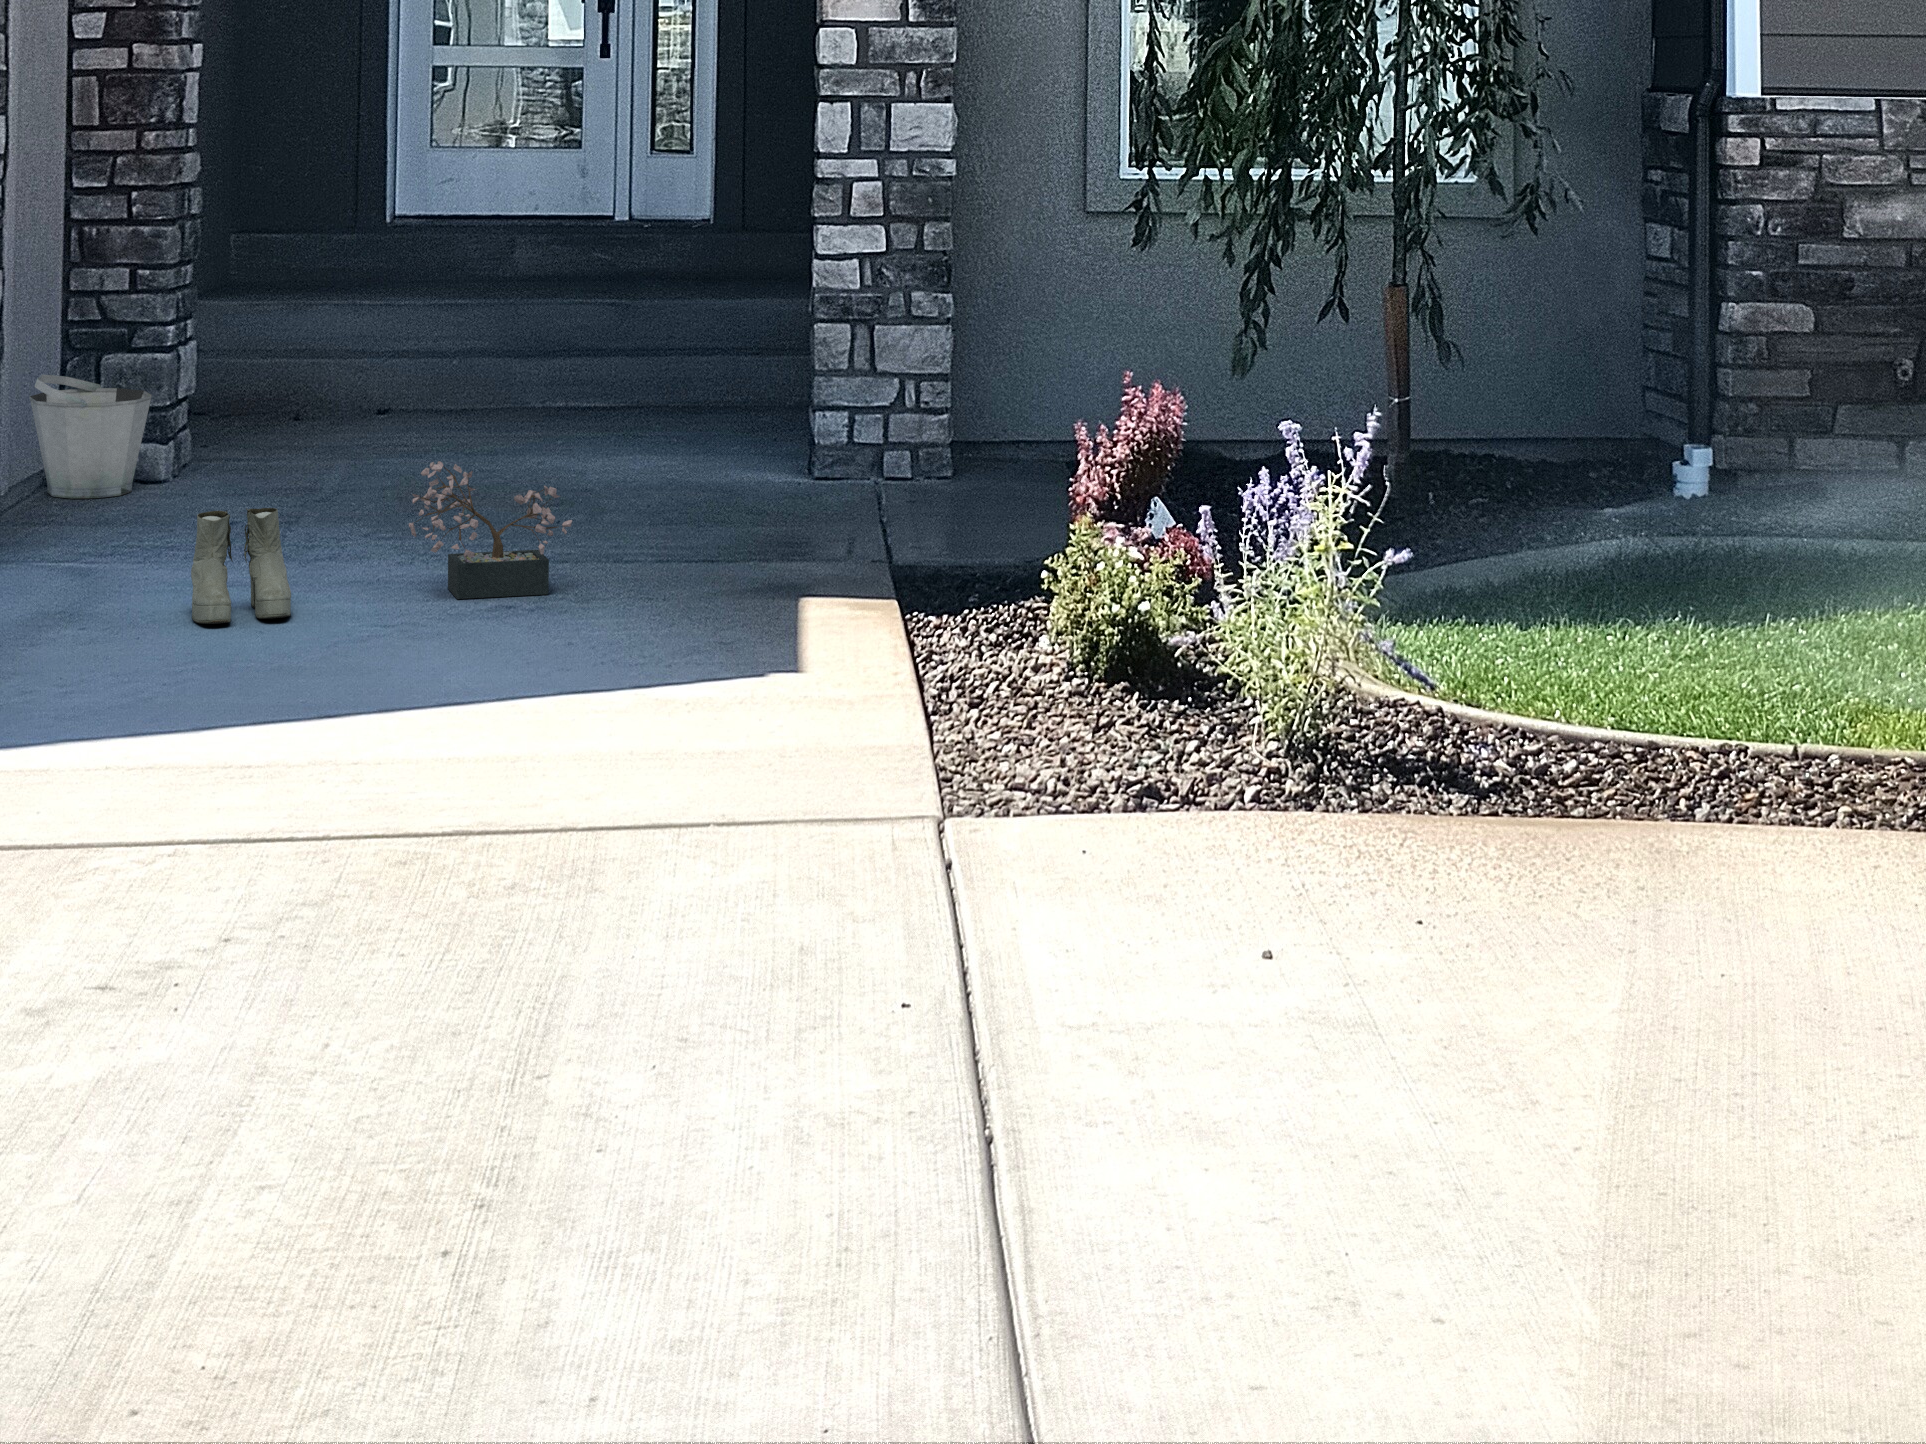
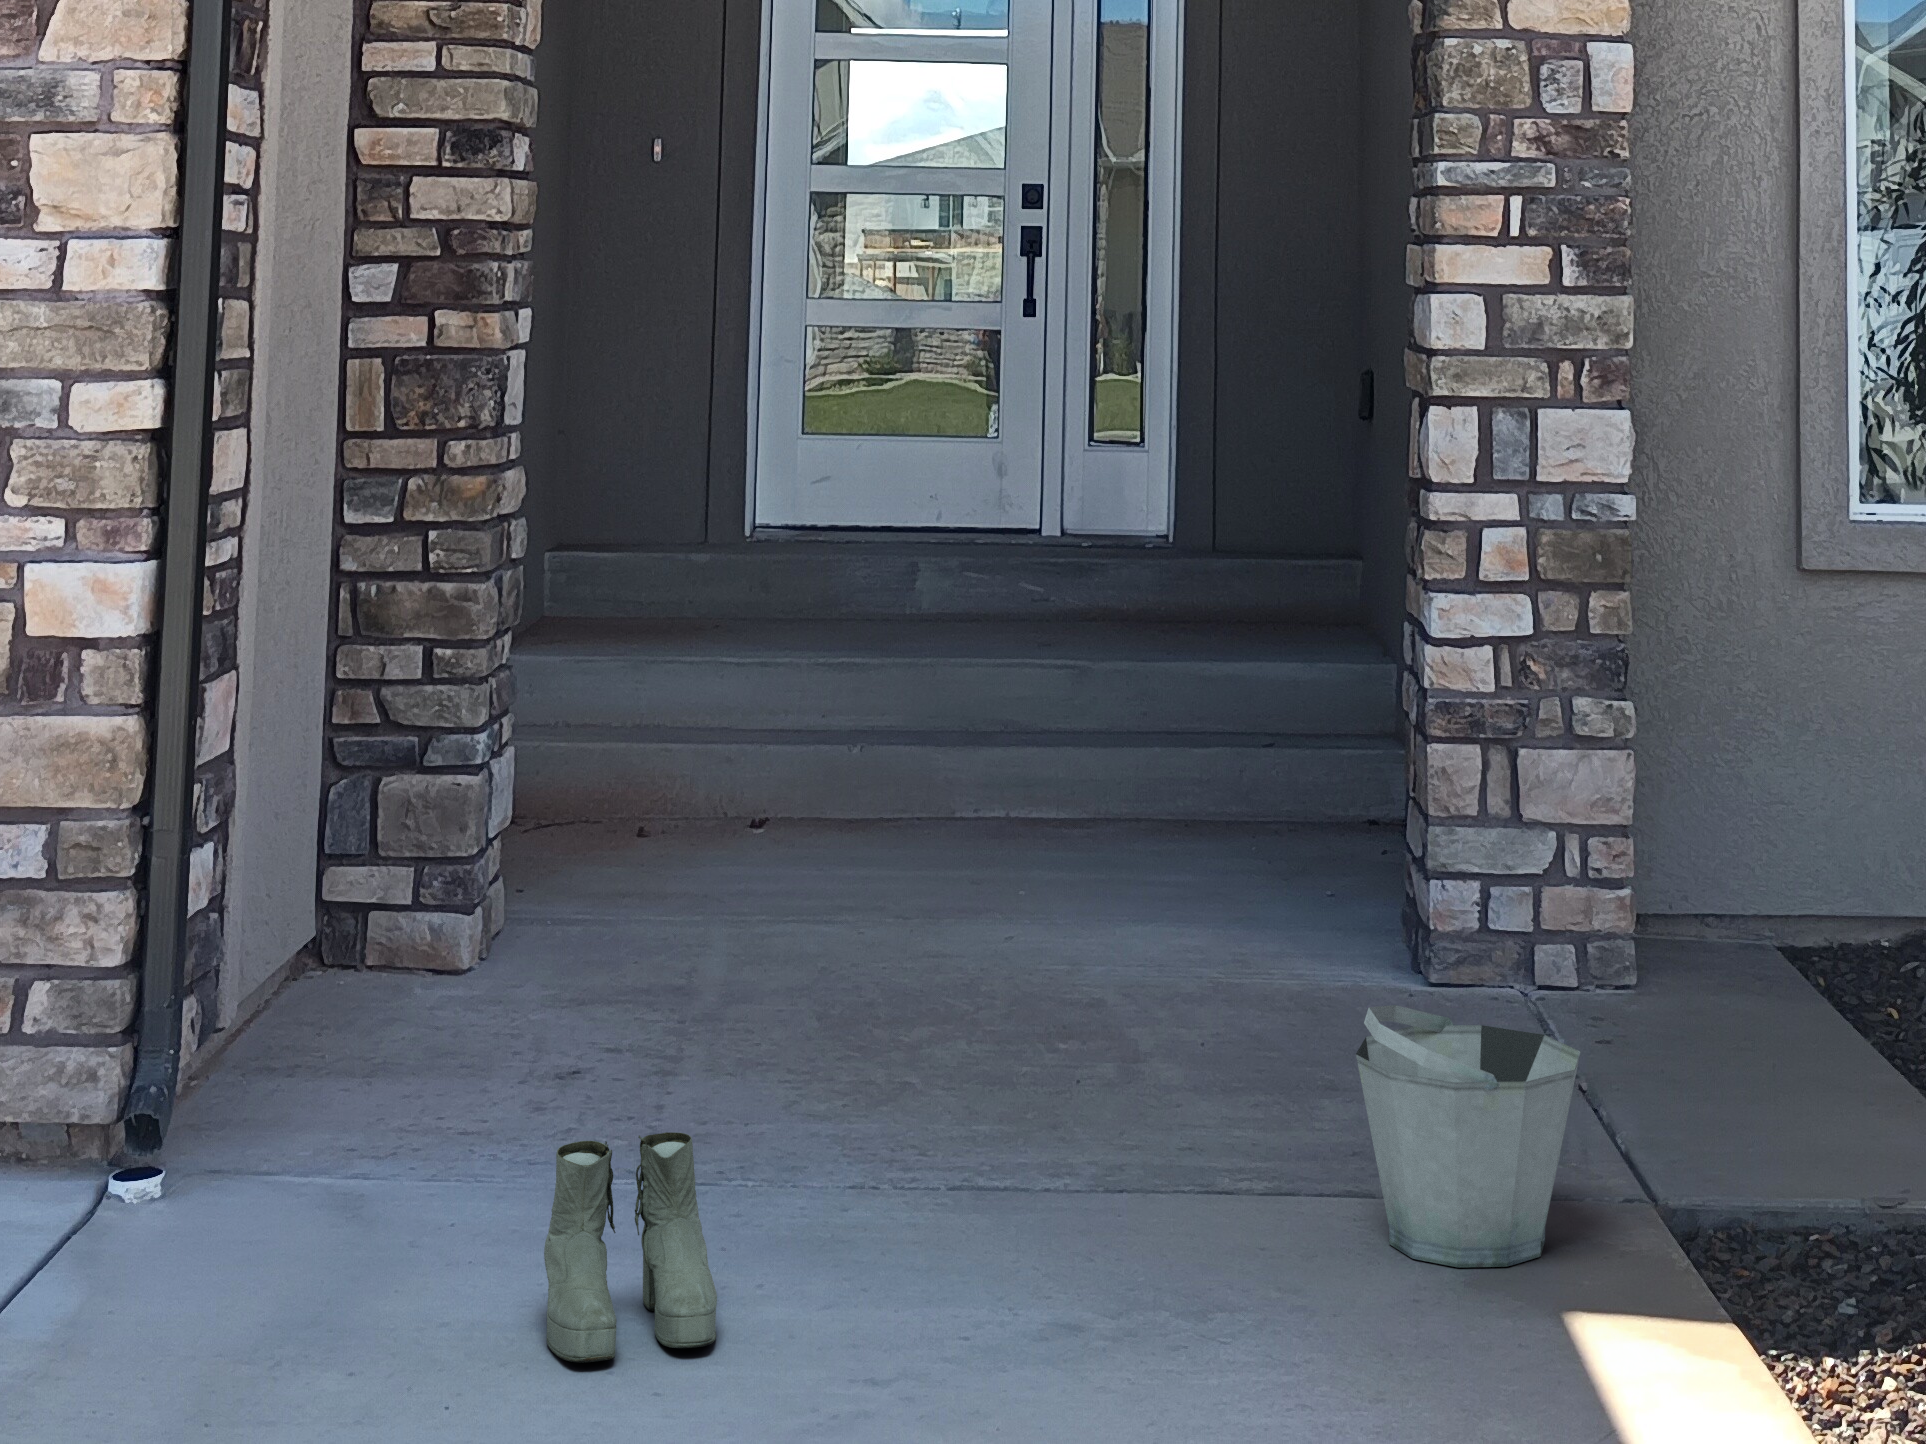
bucket: present [30,374,152,499] -> present [1356,1005,1580,1267]
decorative plant: present [409,461,572,599] -> none [906,1038,1177,1290]

